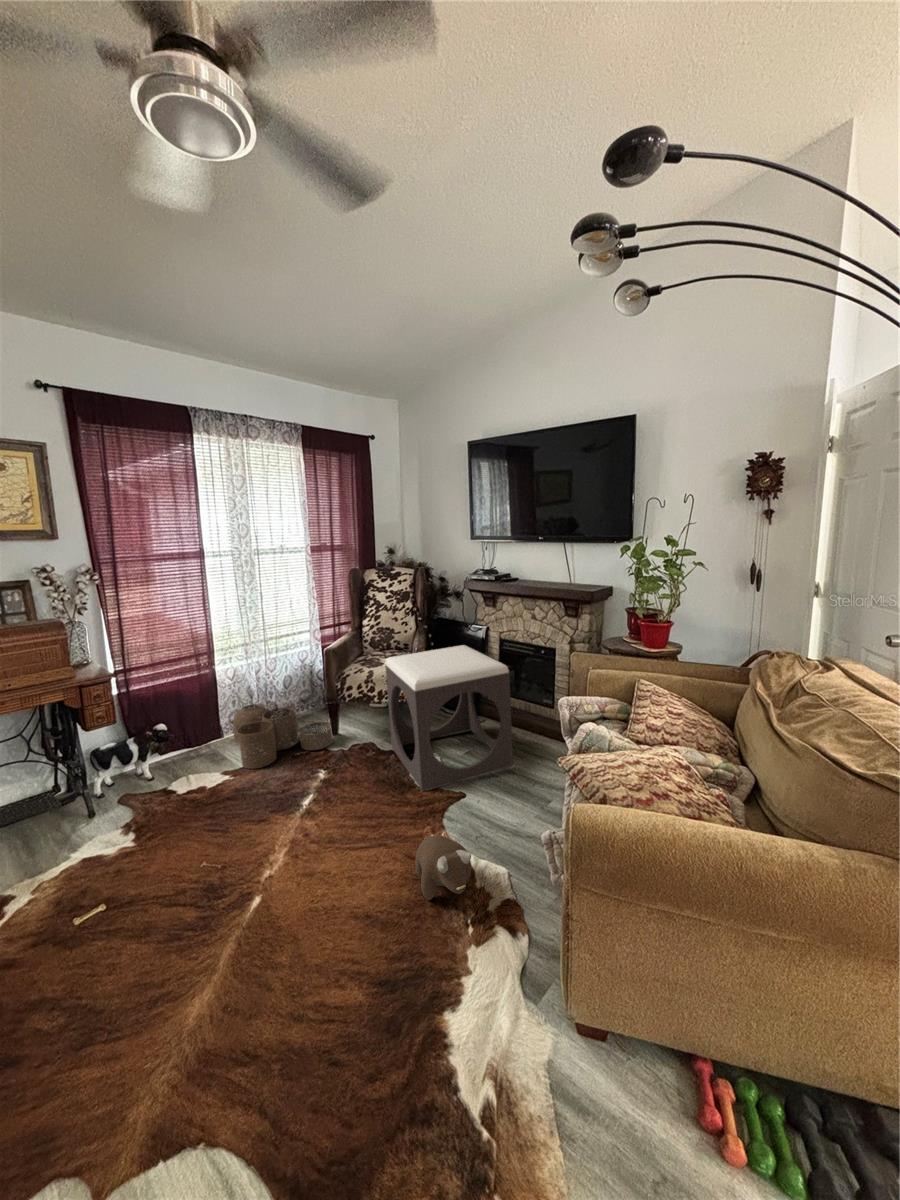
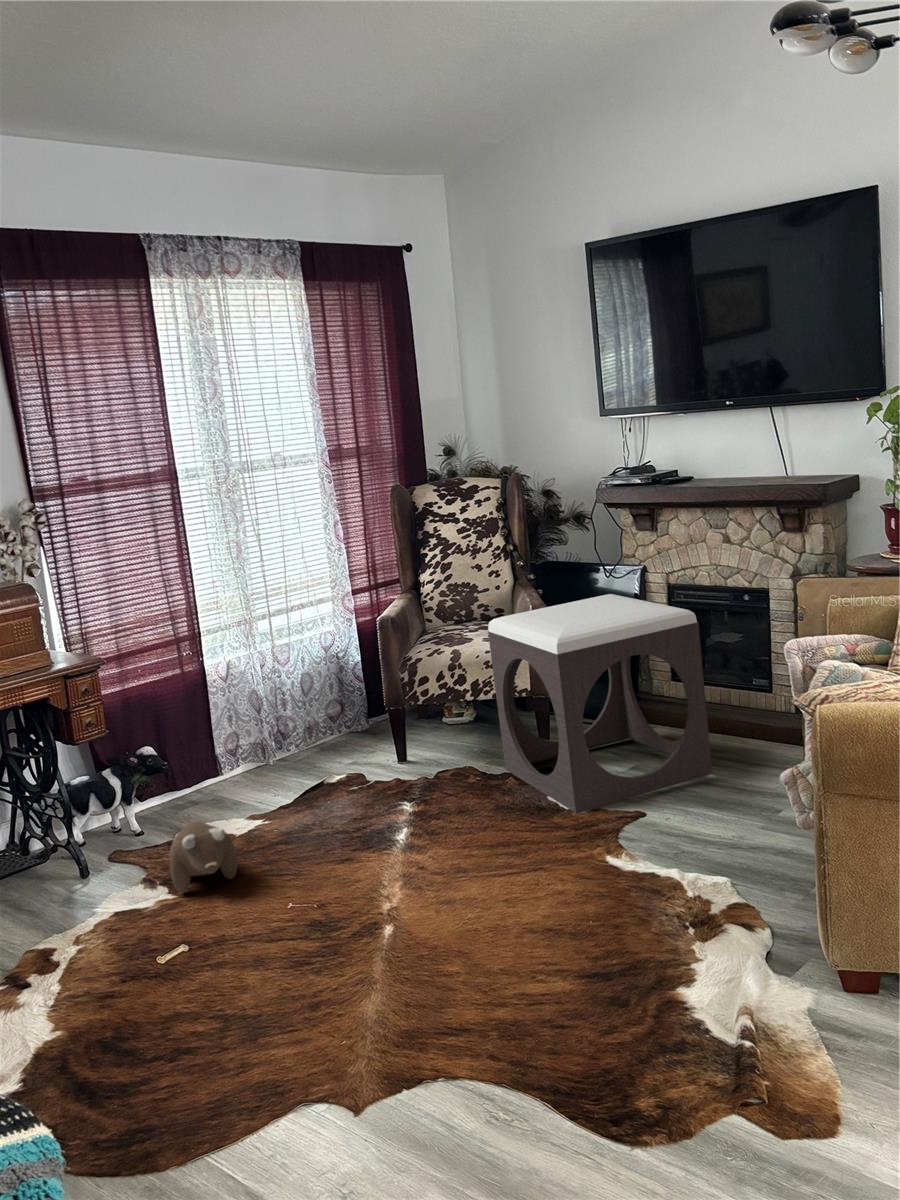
woven basket: present [233,704,333,769] -> none [233,714,405,809]
plush toy: present [415,835,471,900] -> present [170,822,238,893]

